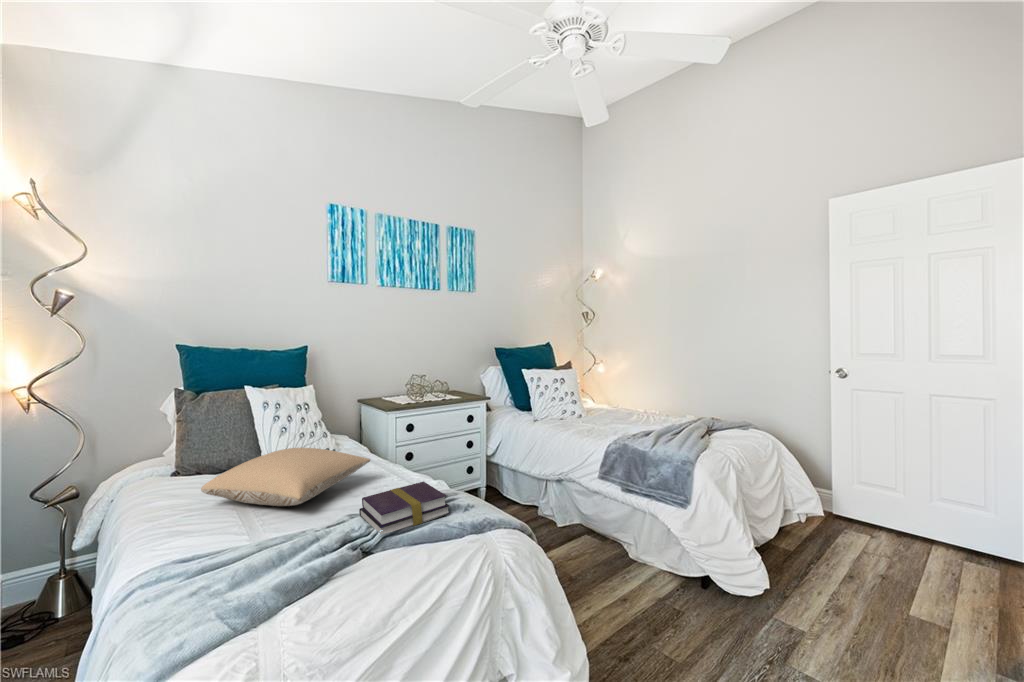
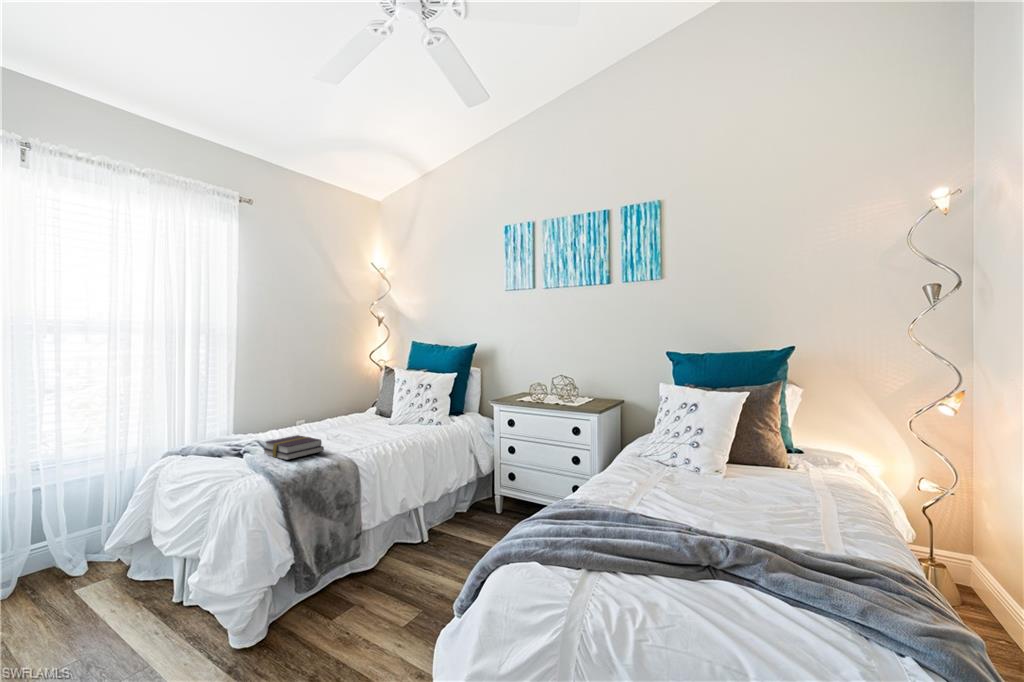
pillow: present [201,448,370,506] -> none [292,404,381,433]

